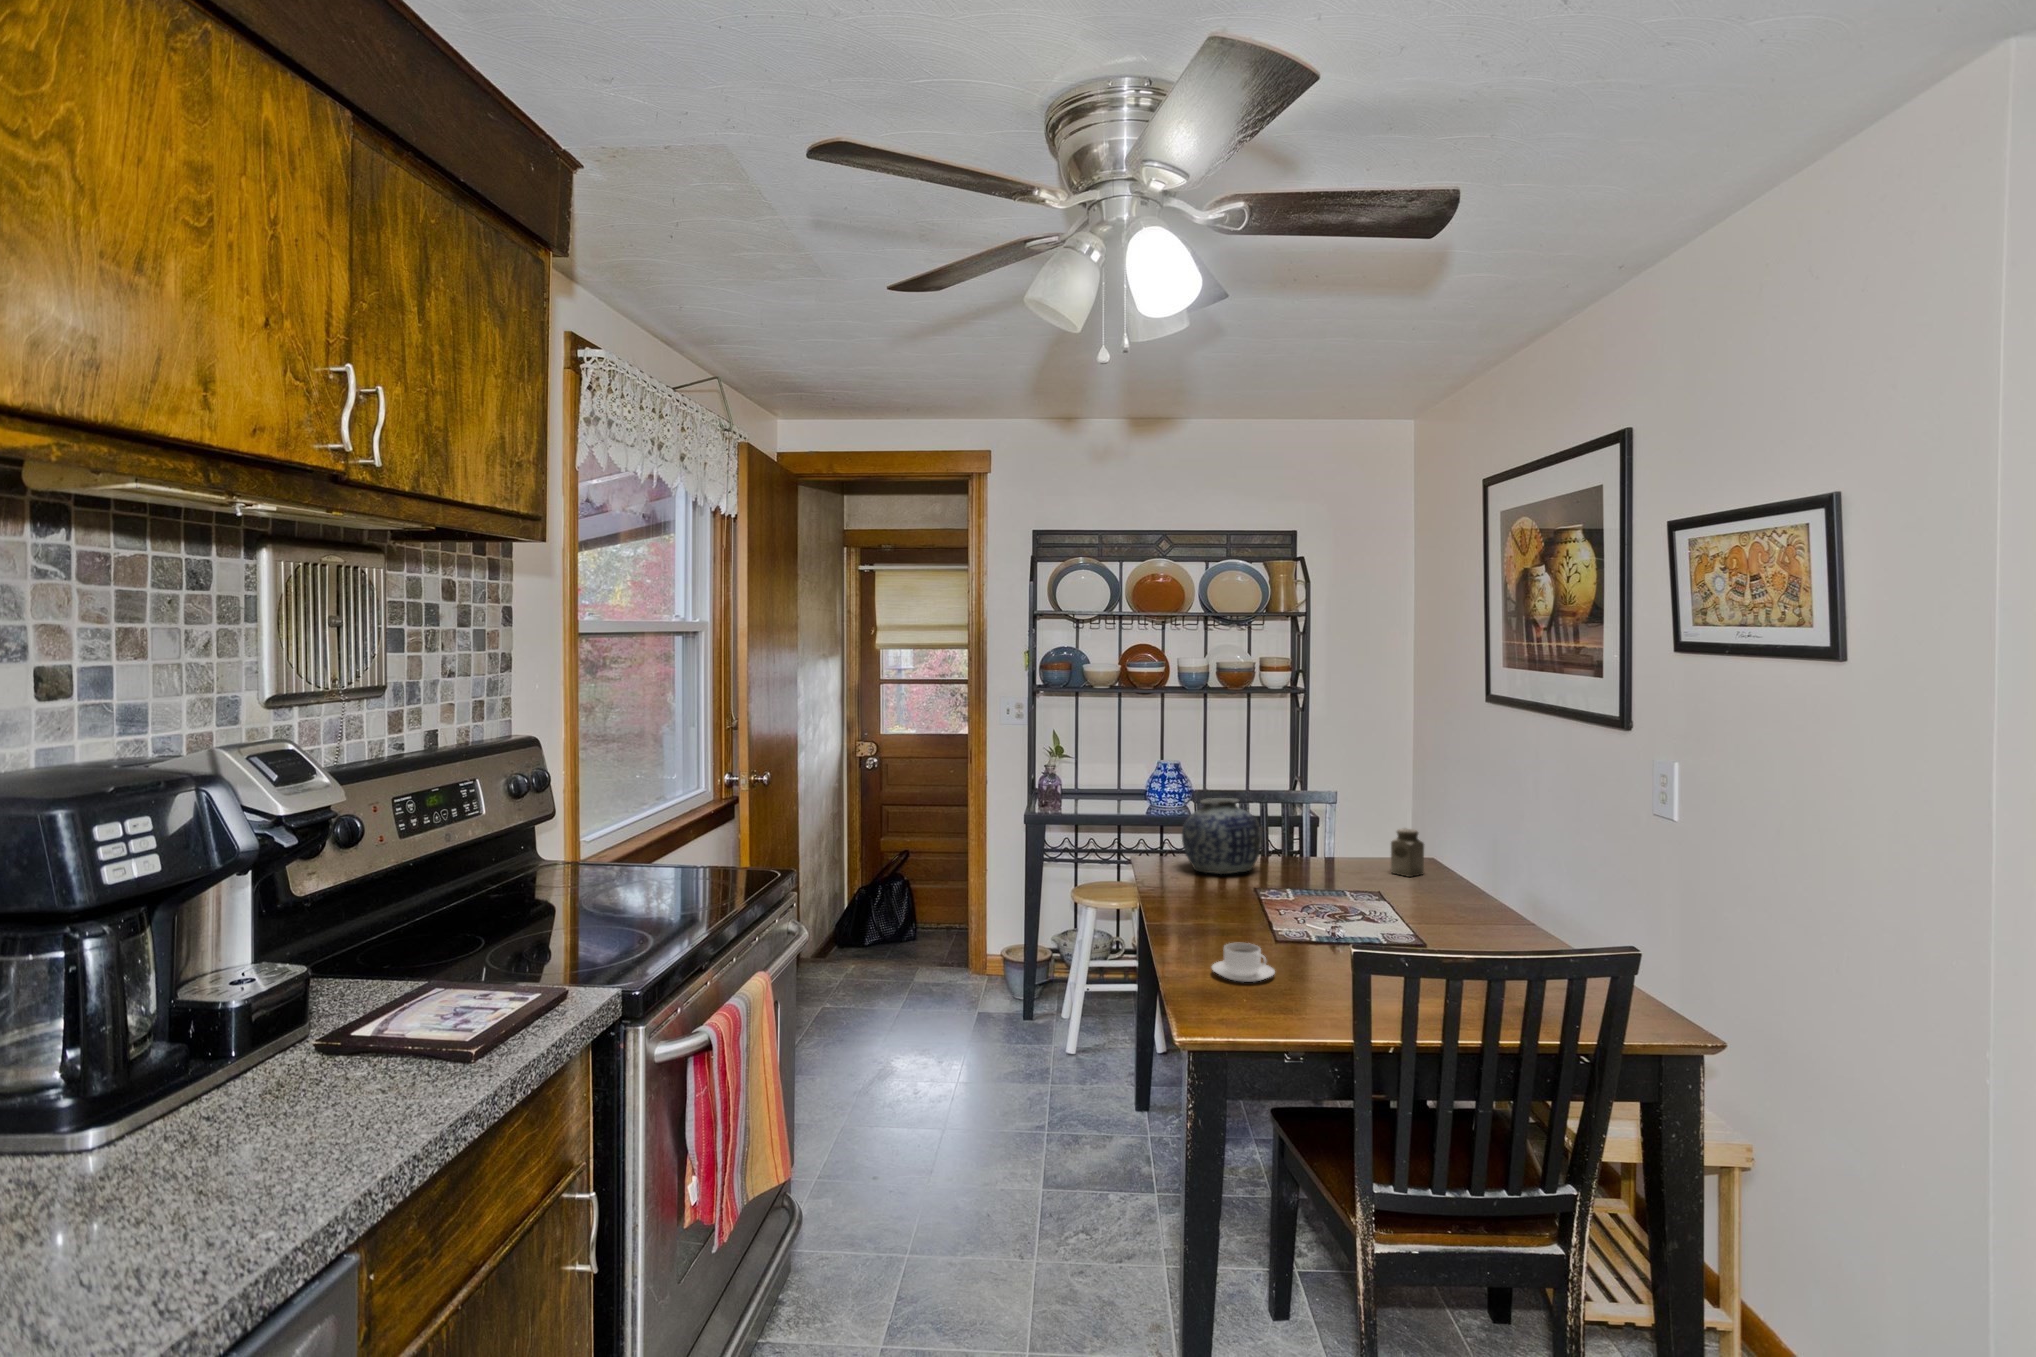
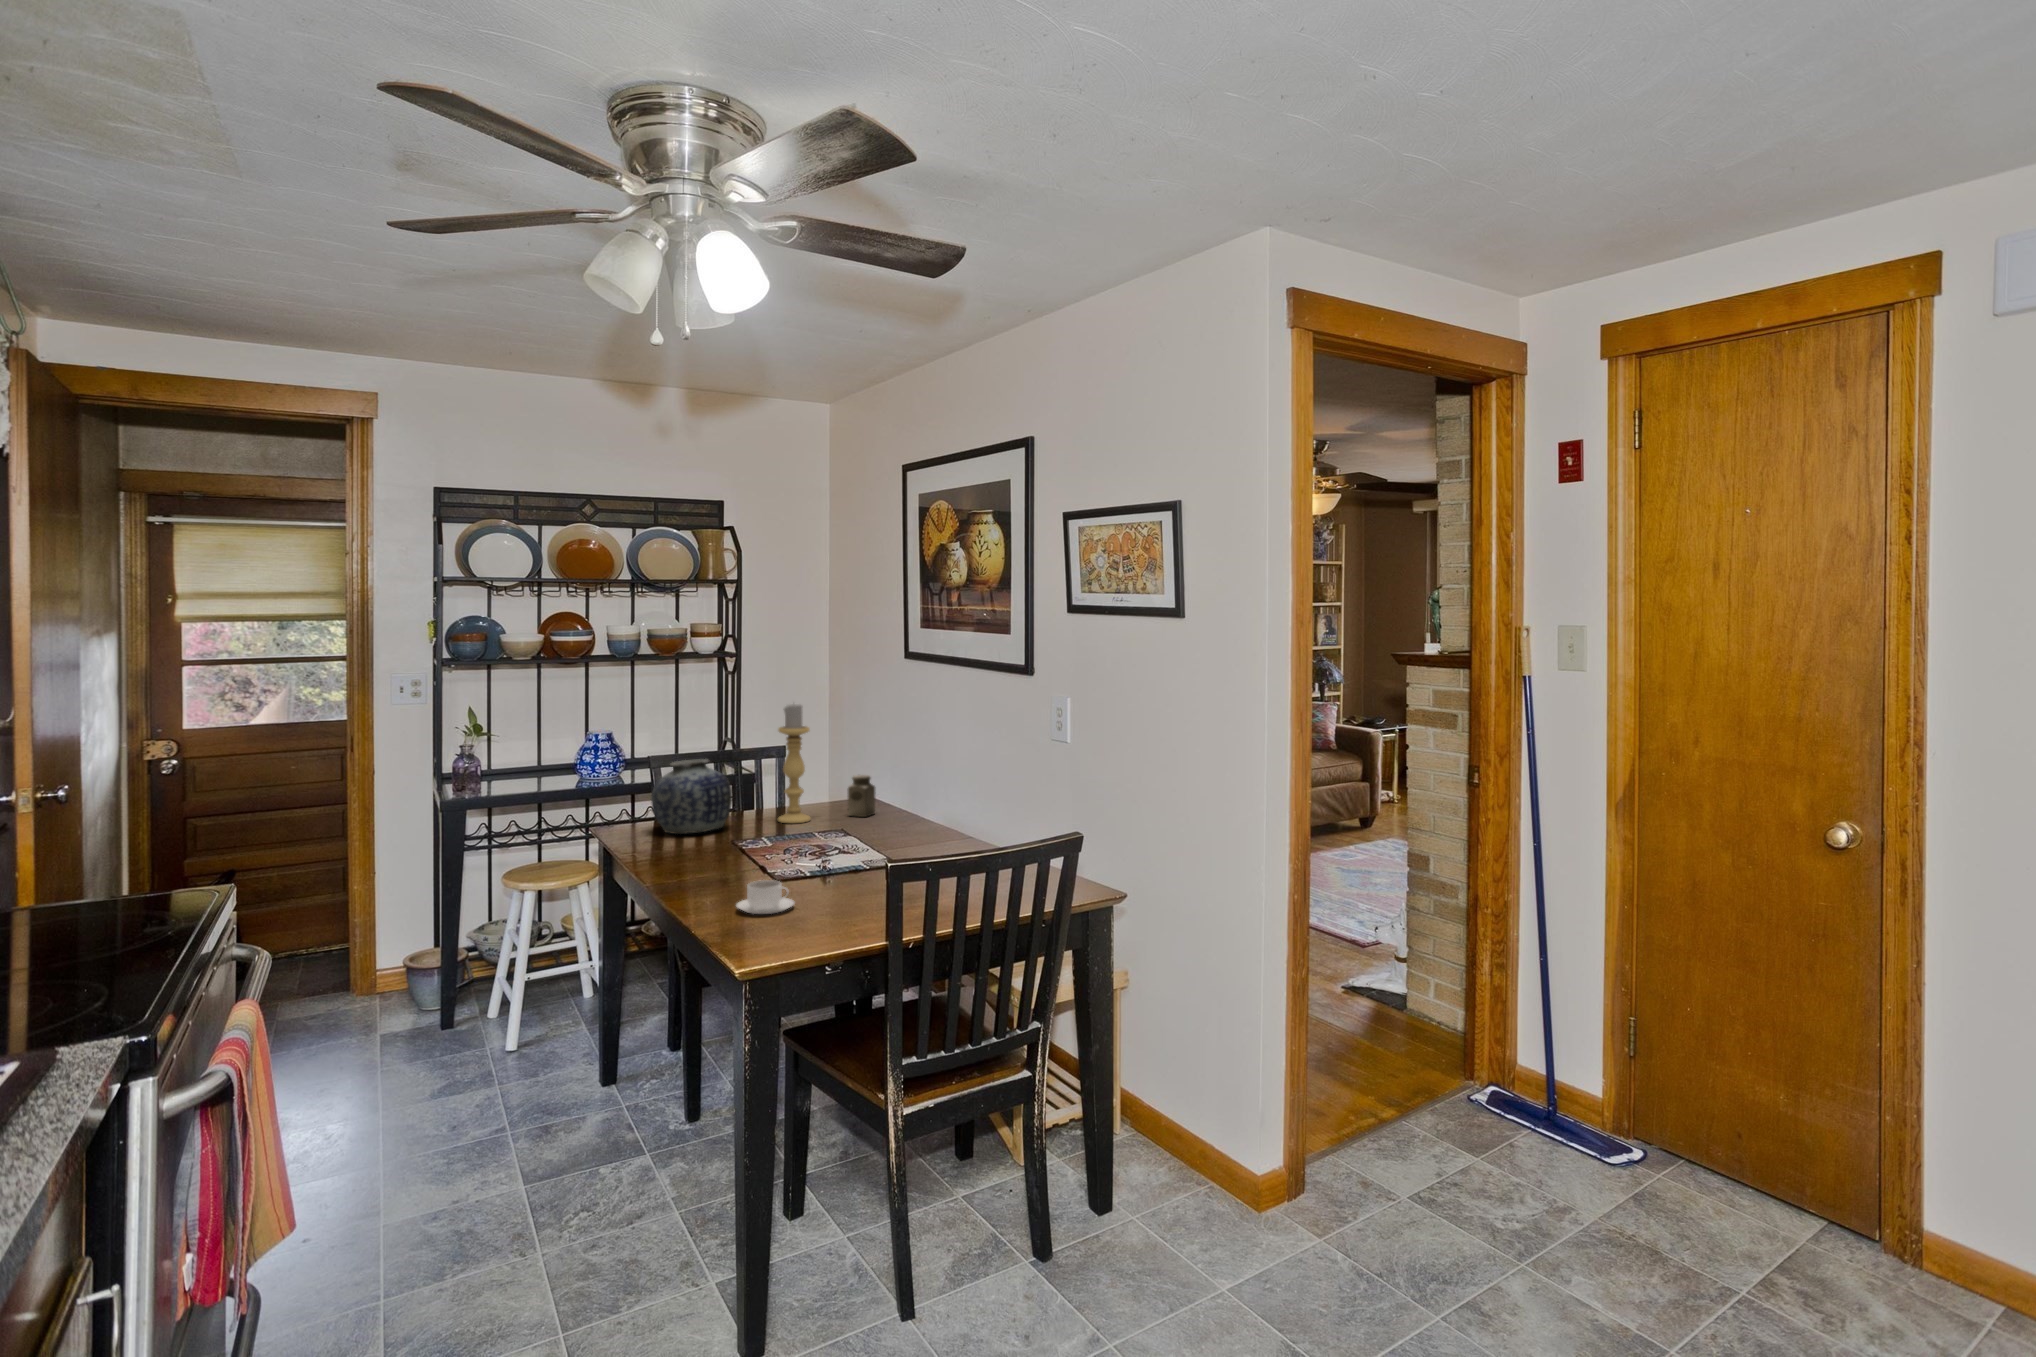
candle holder: none [1311,744,1348,875] -> present [778,704,810,823]

